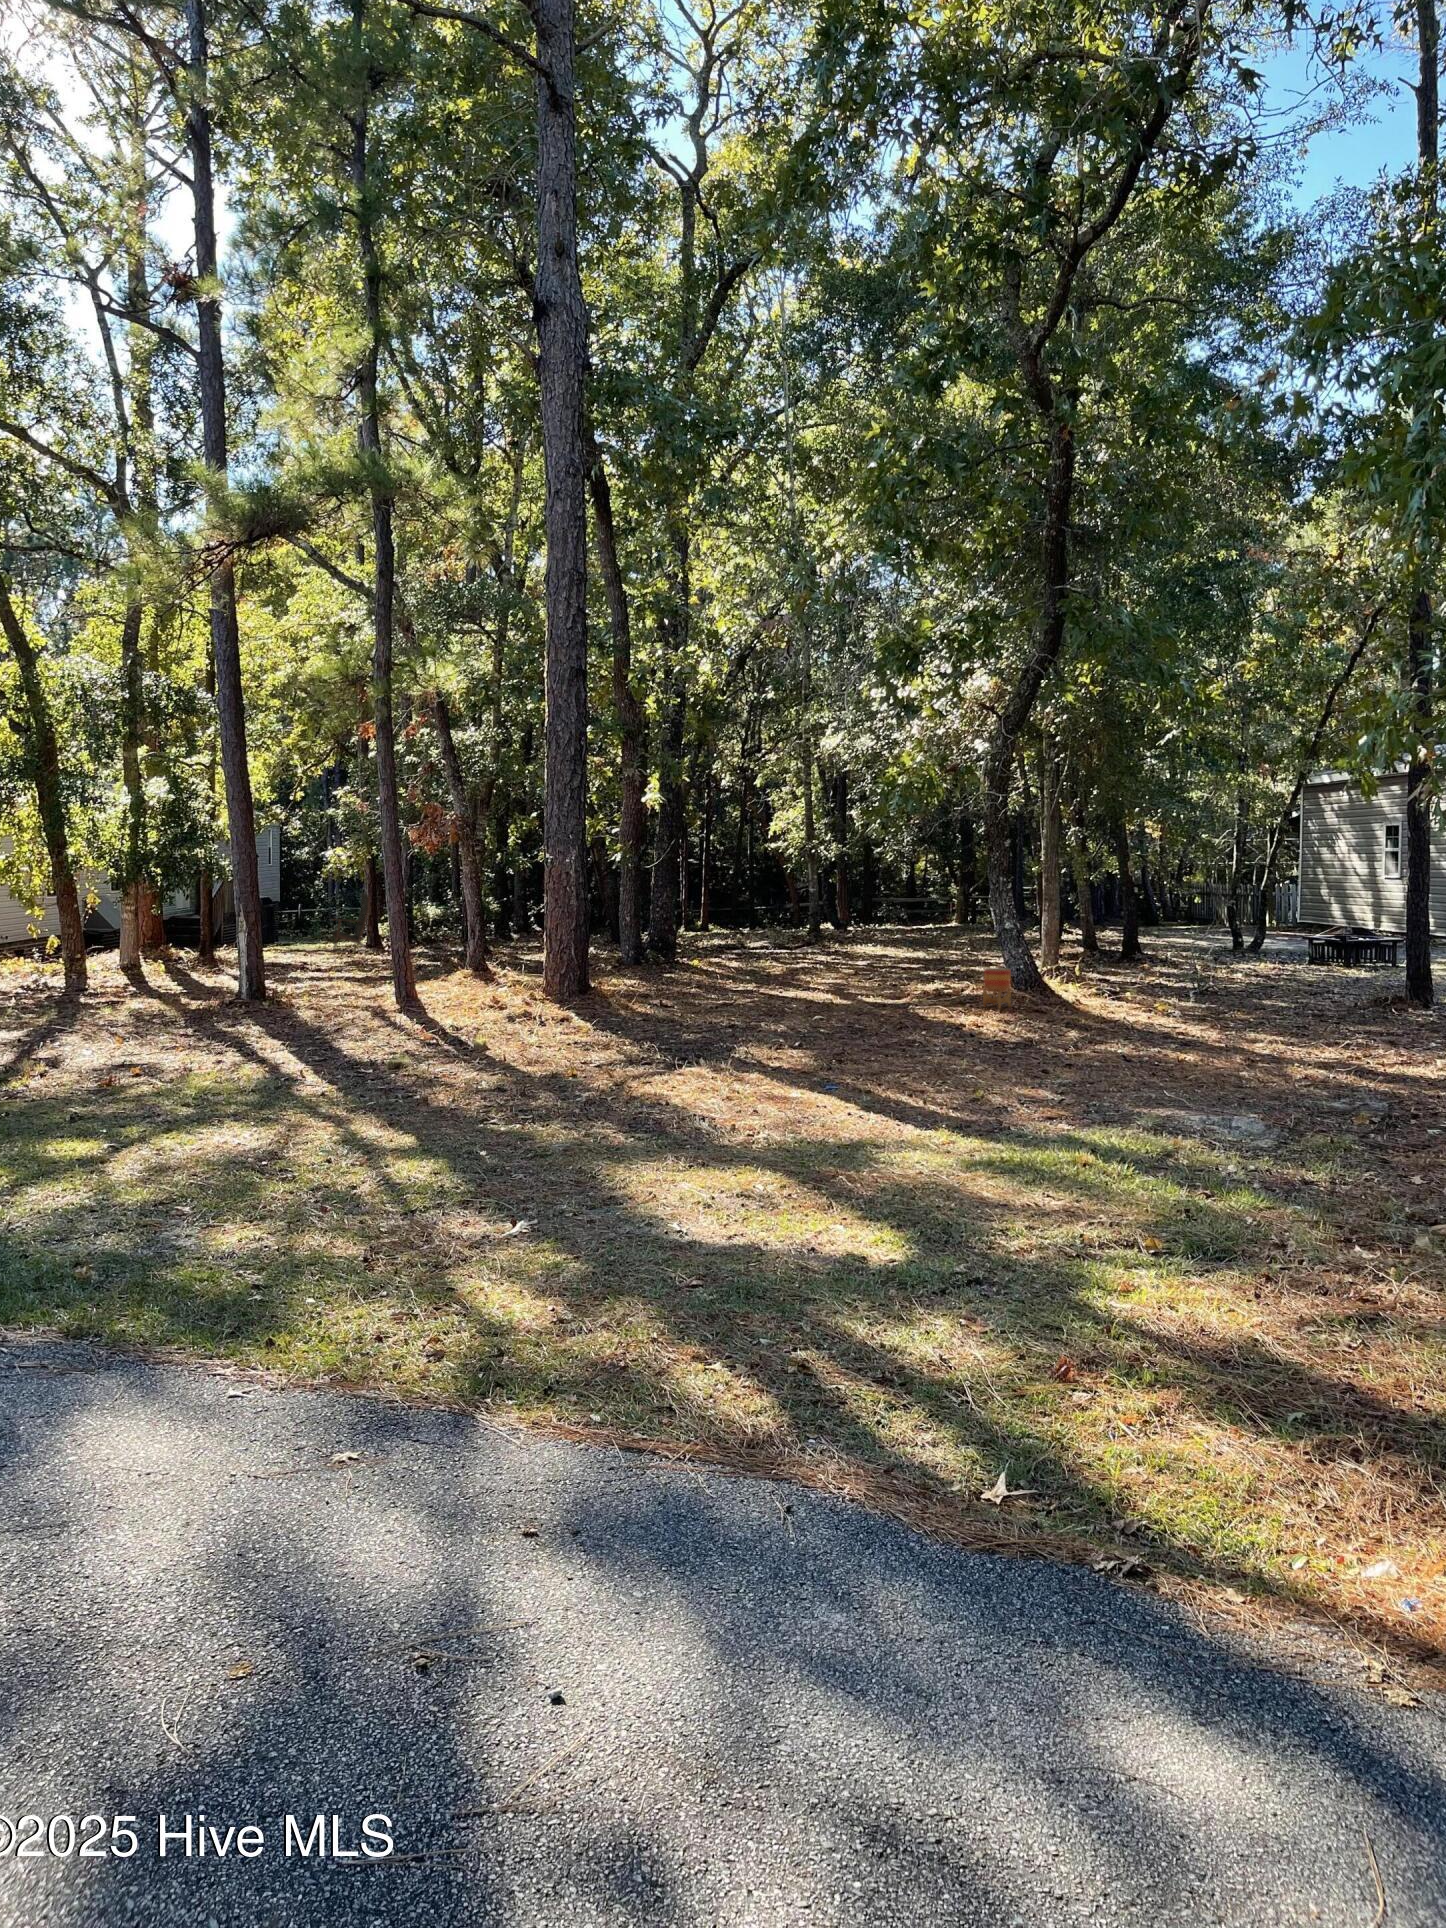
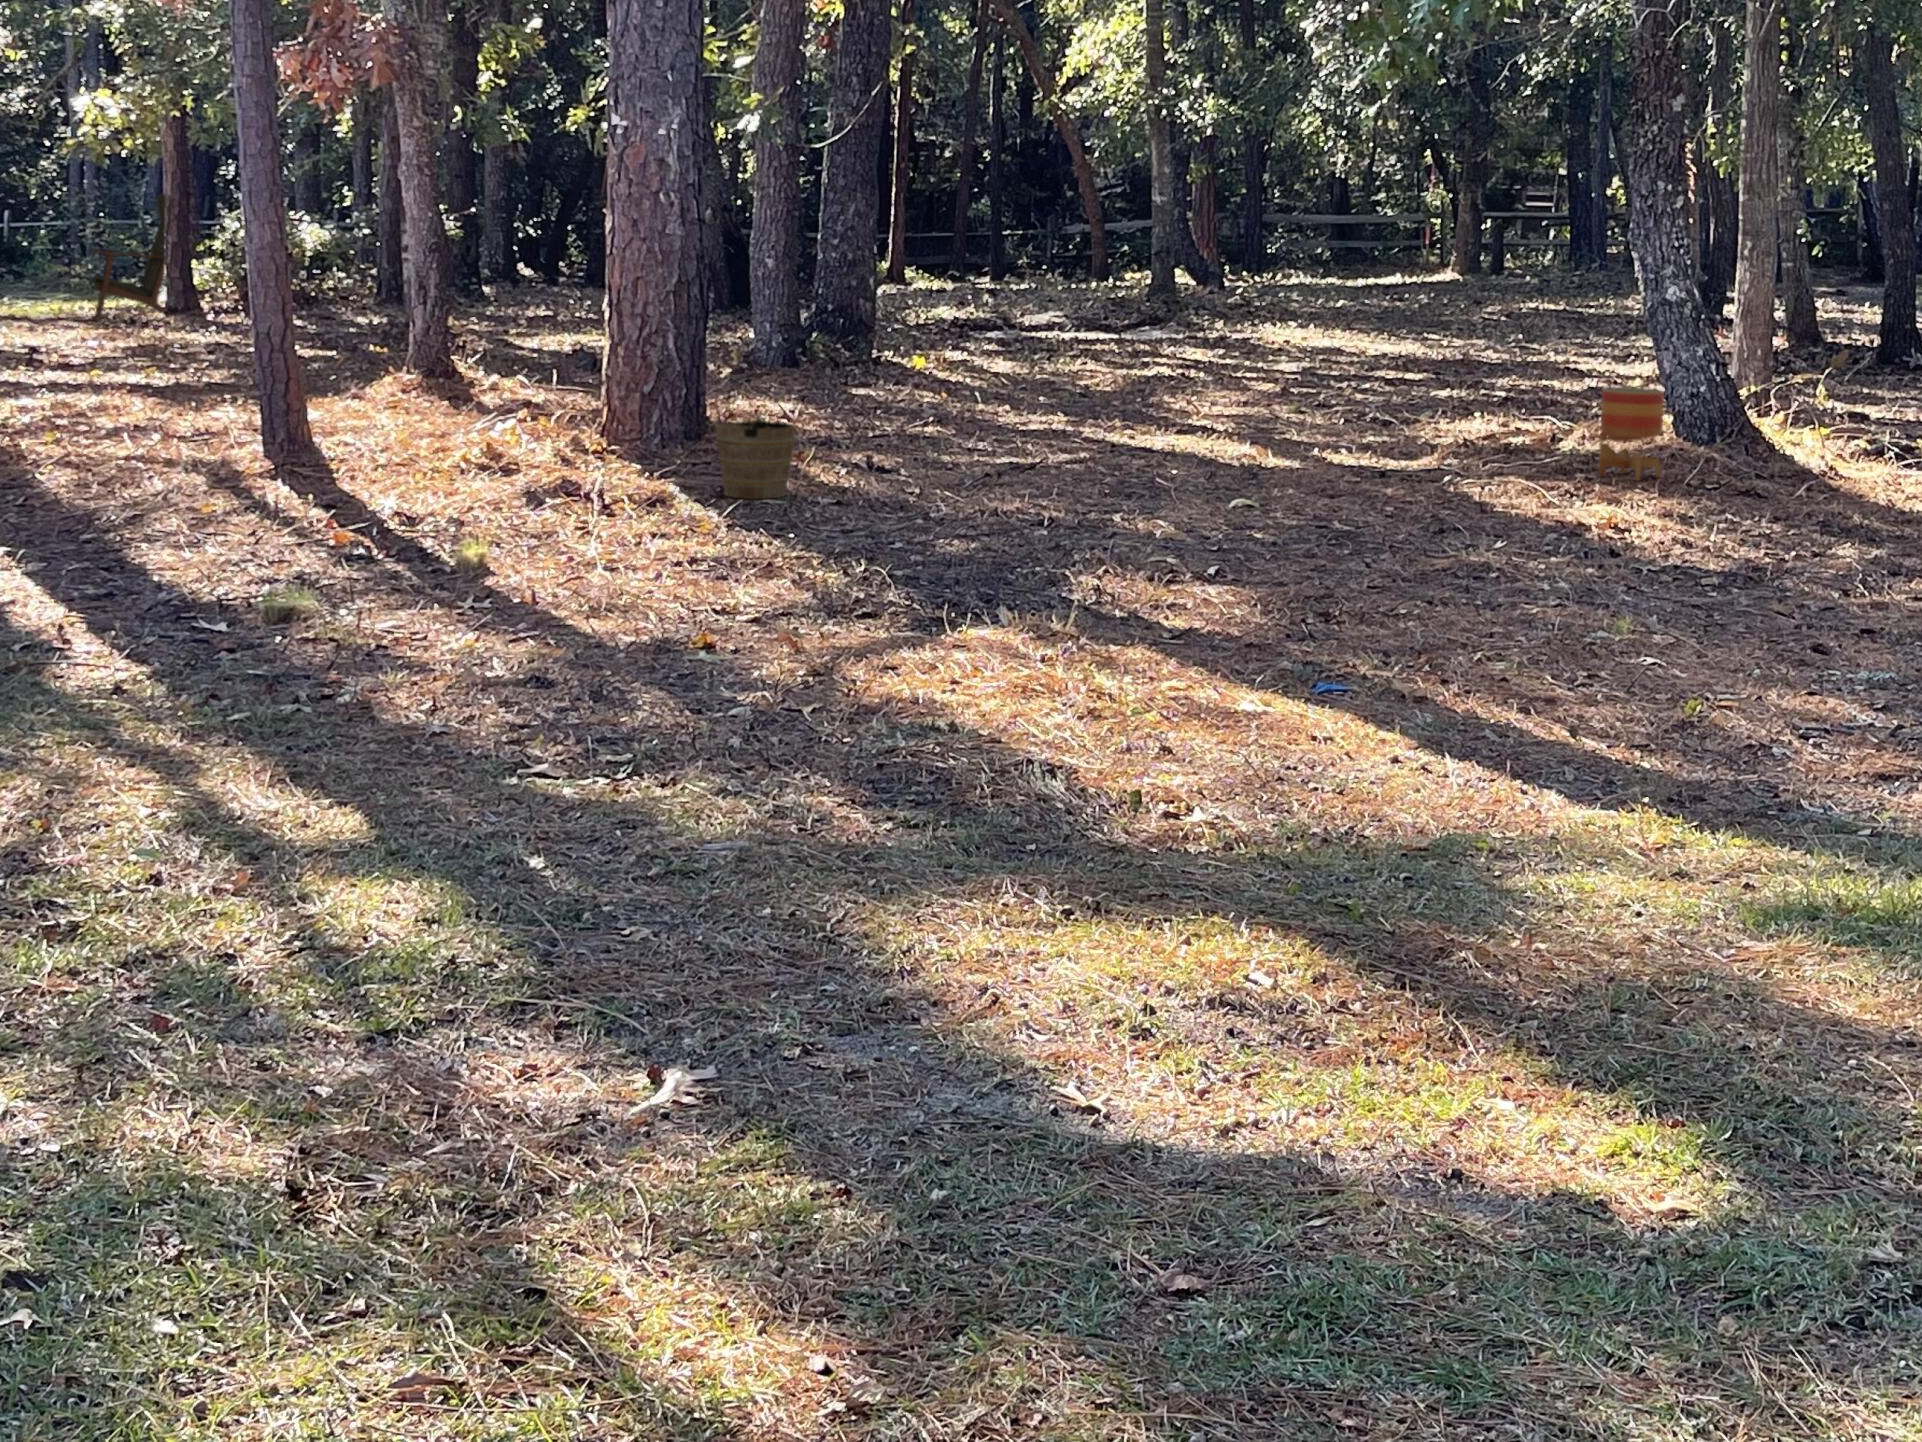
bucket: none [587,984,627,1020] -> present [707,417,796,499]

